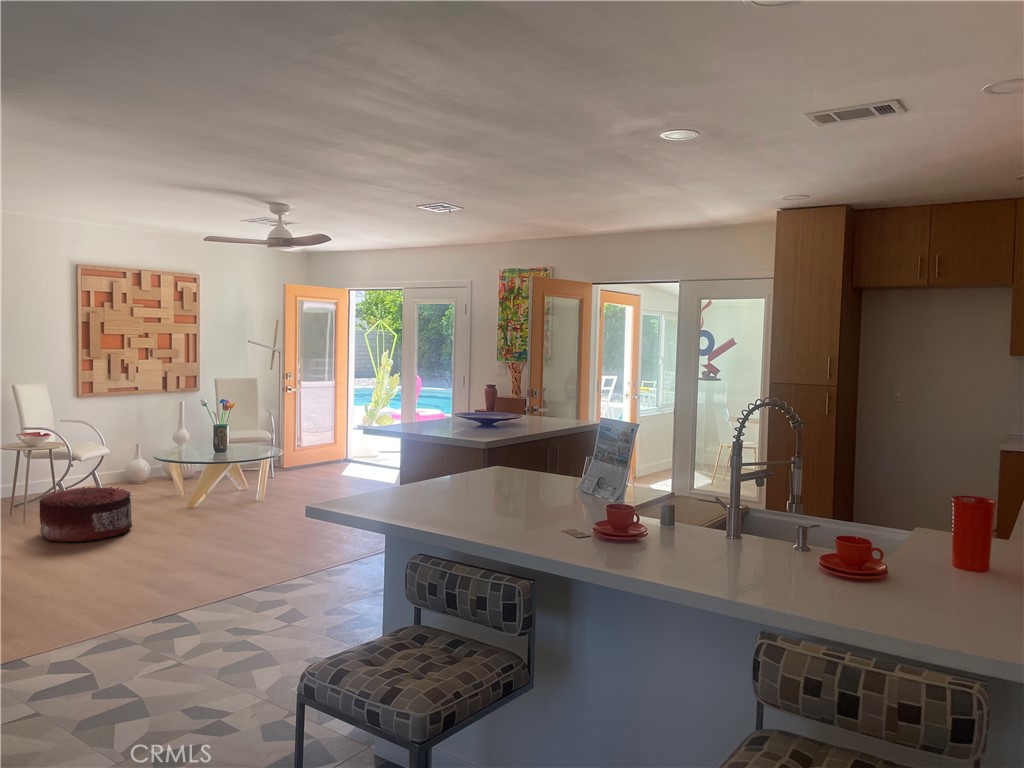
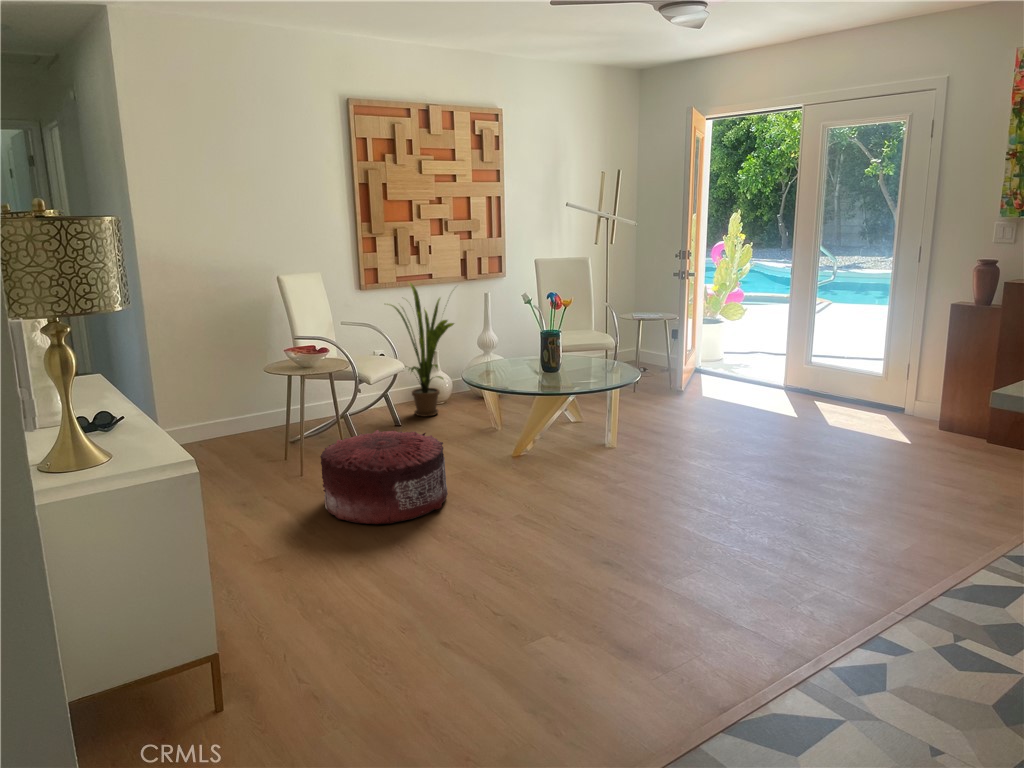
house plant: none [95,391,157,490] -> present [391,283,454,417]

